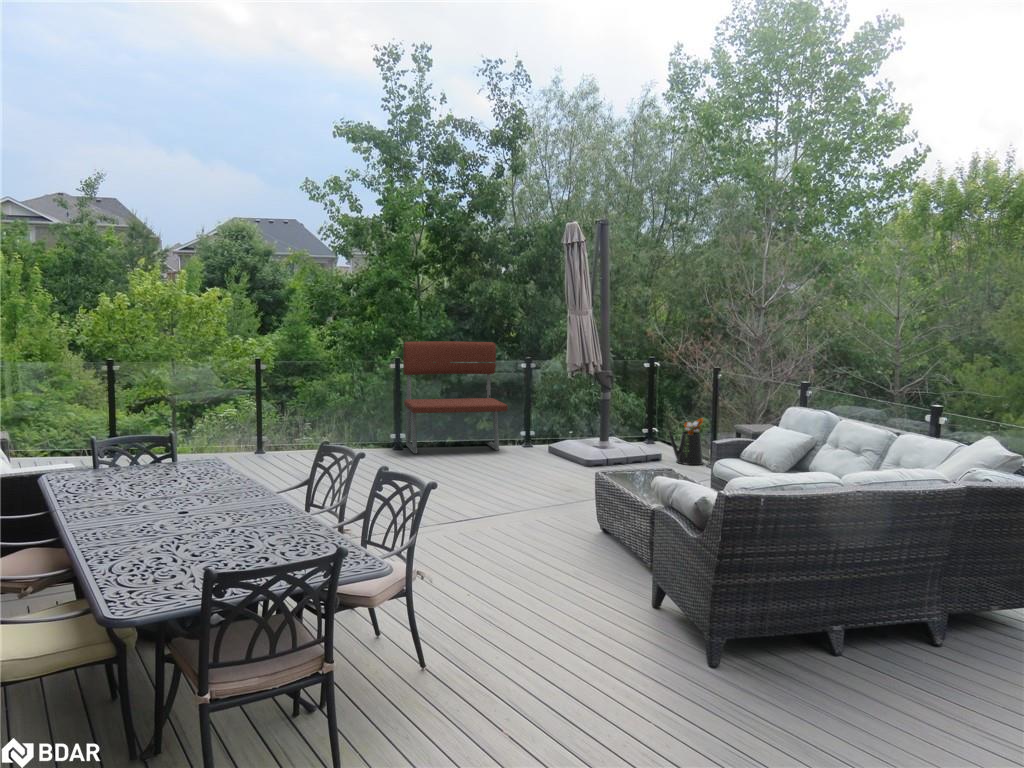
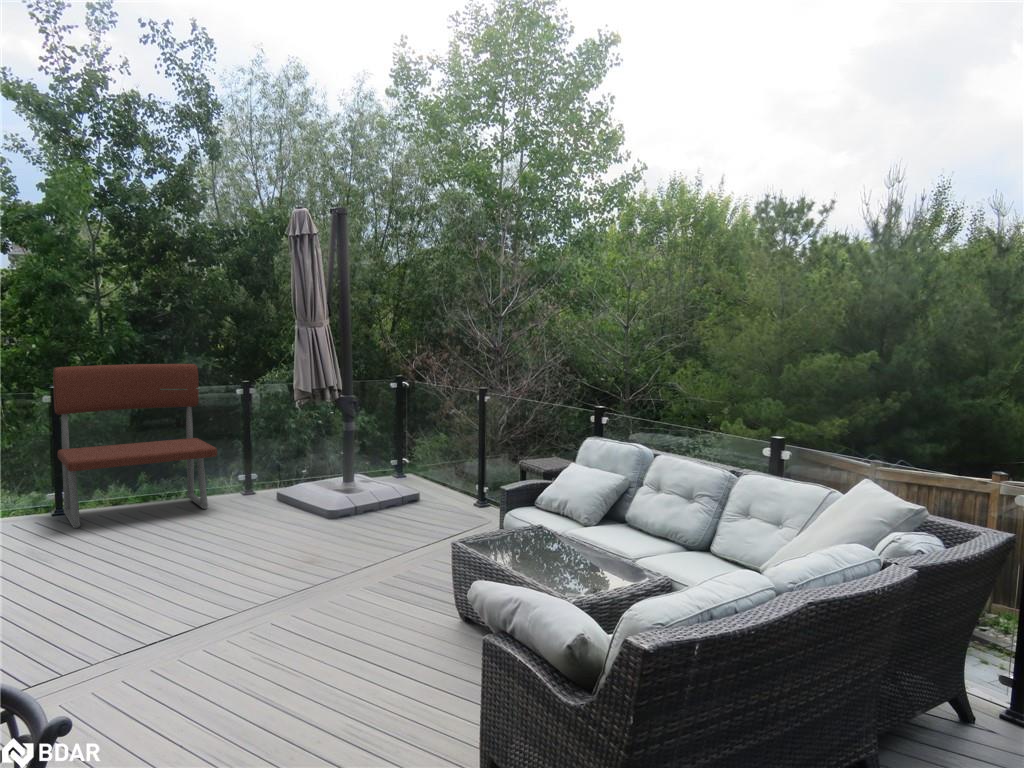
watering can: present [669,418,703,465] -> none [430,447,479,507]

